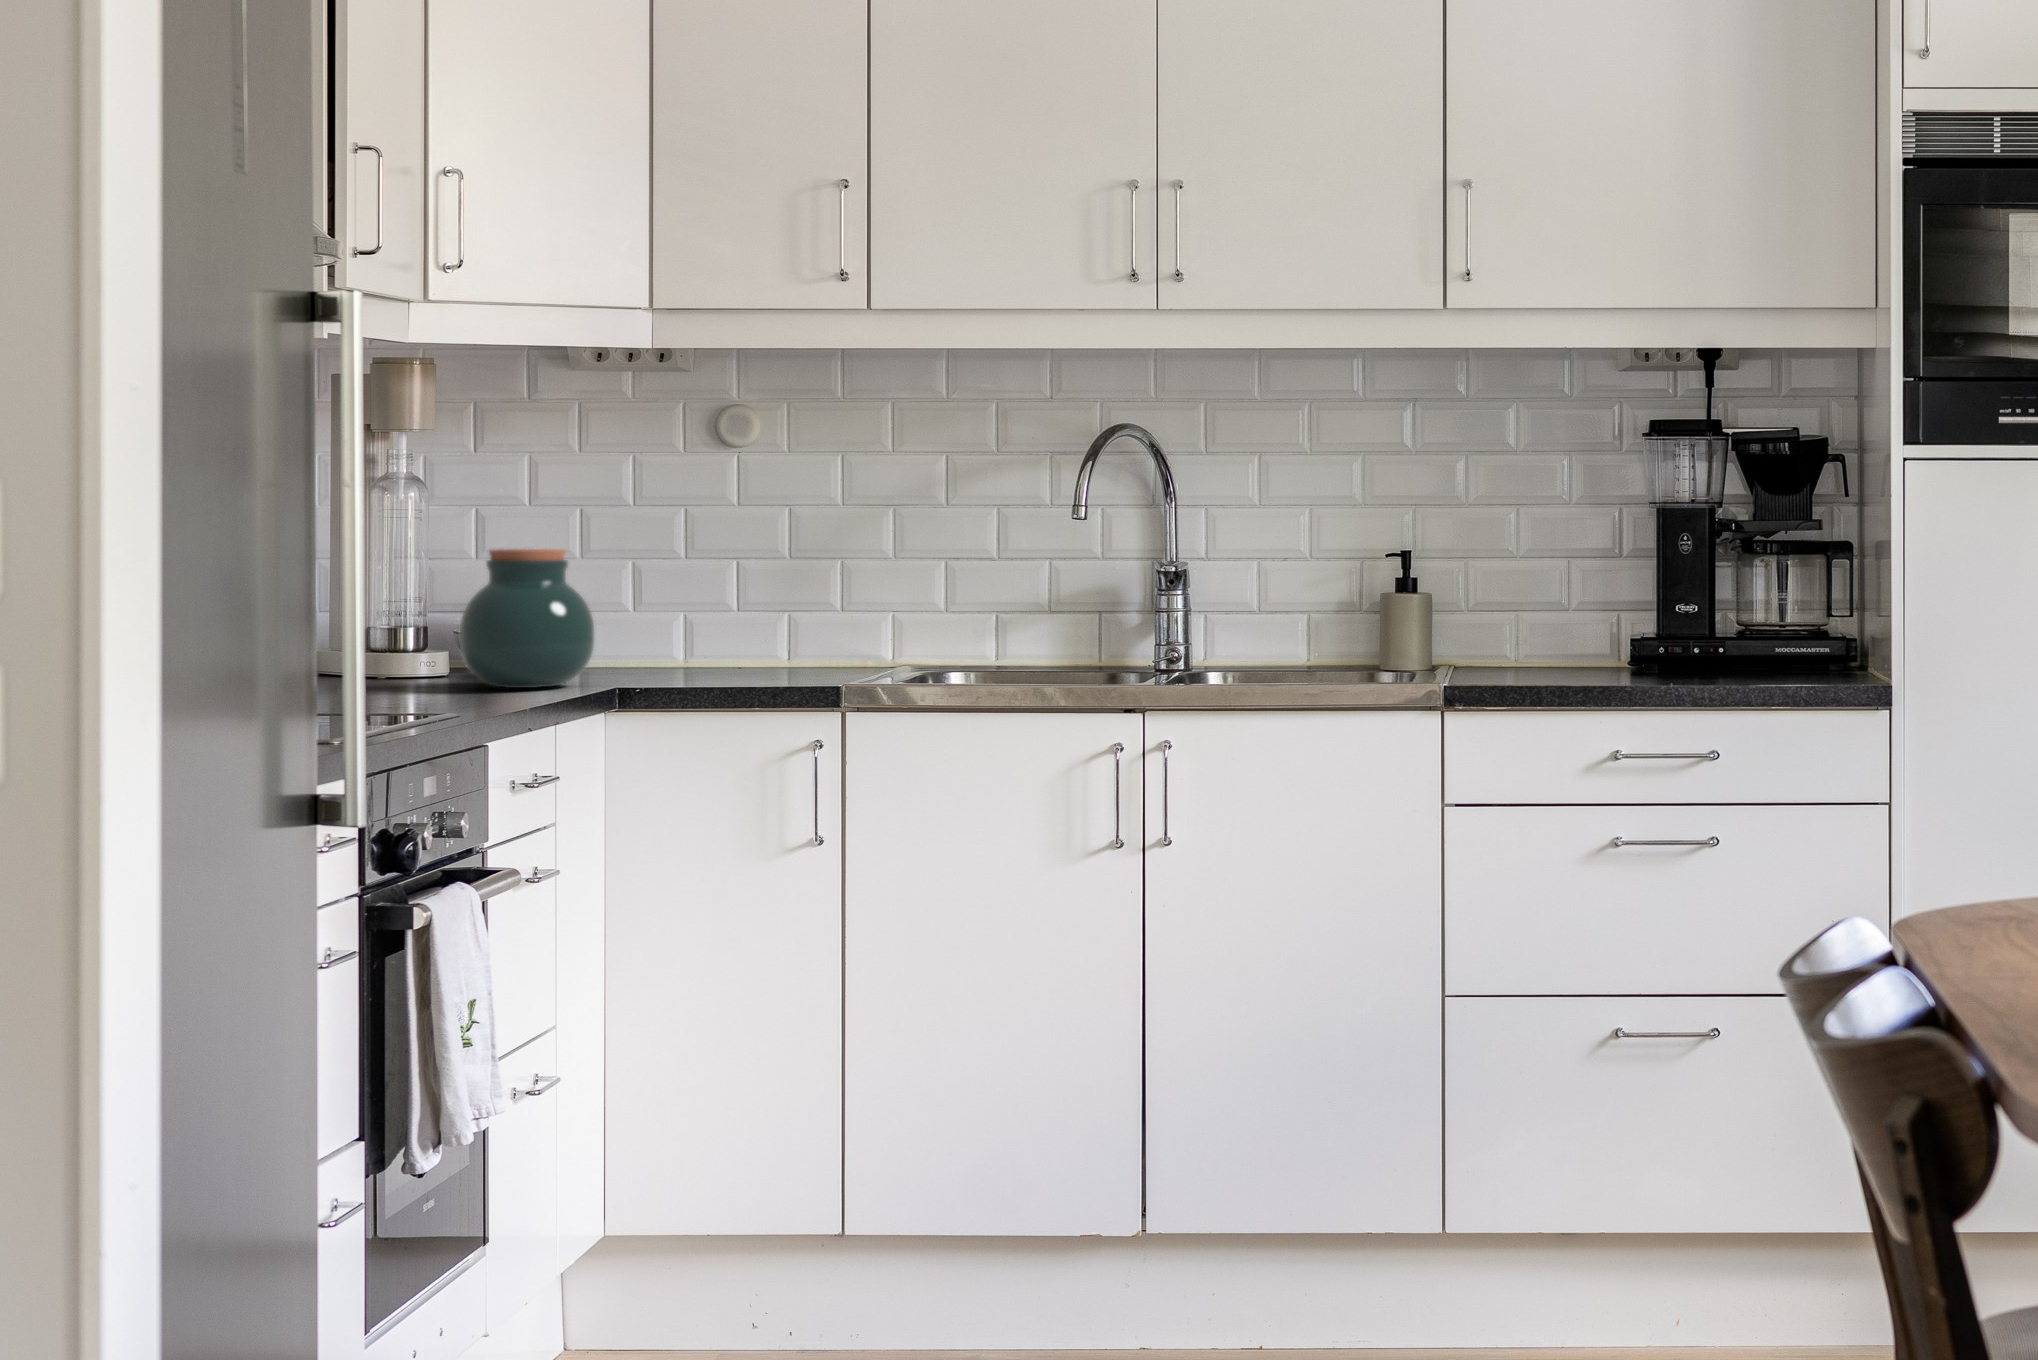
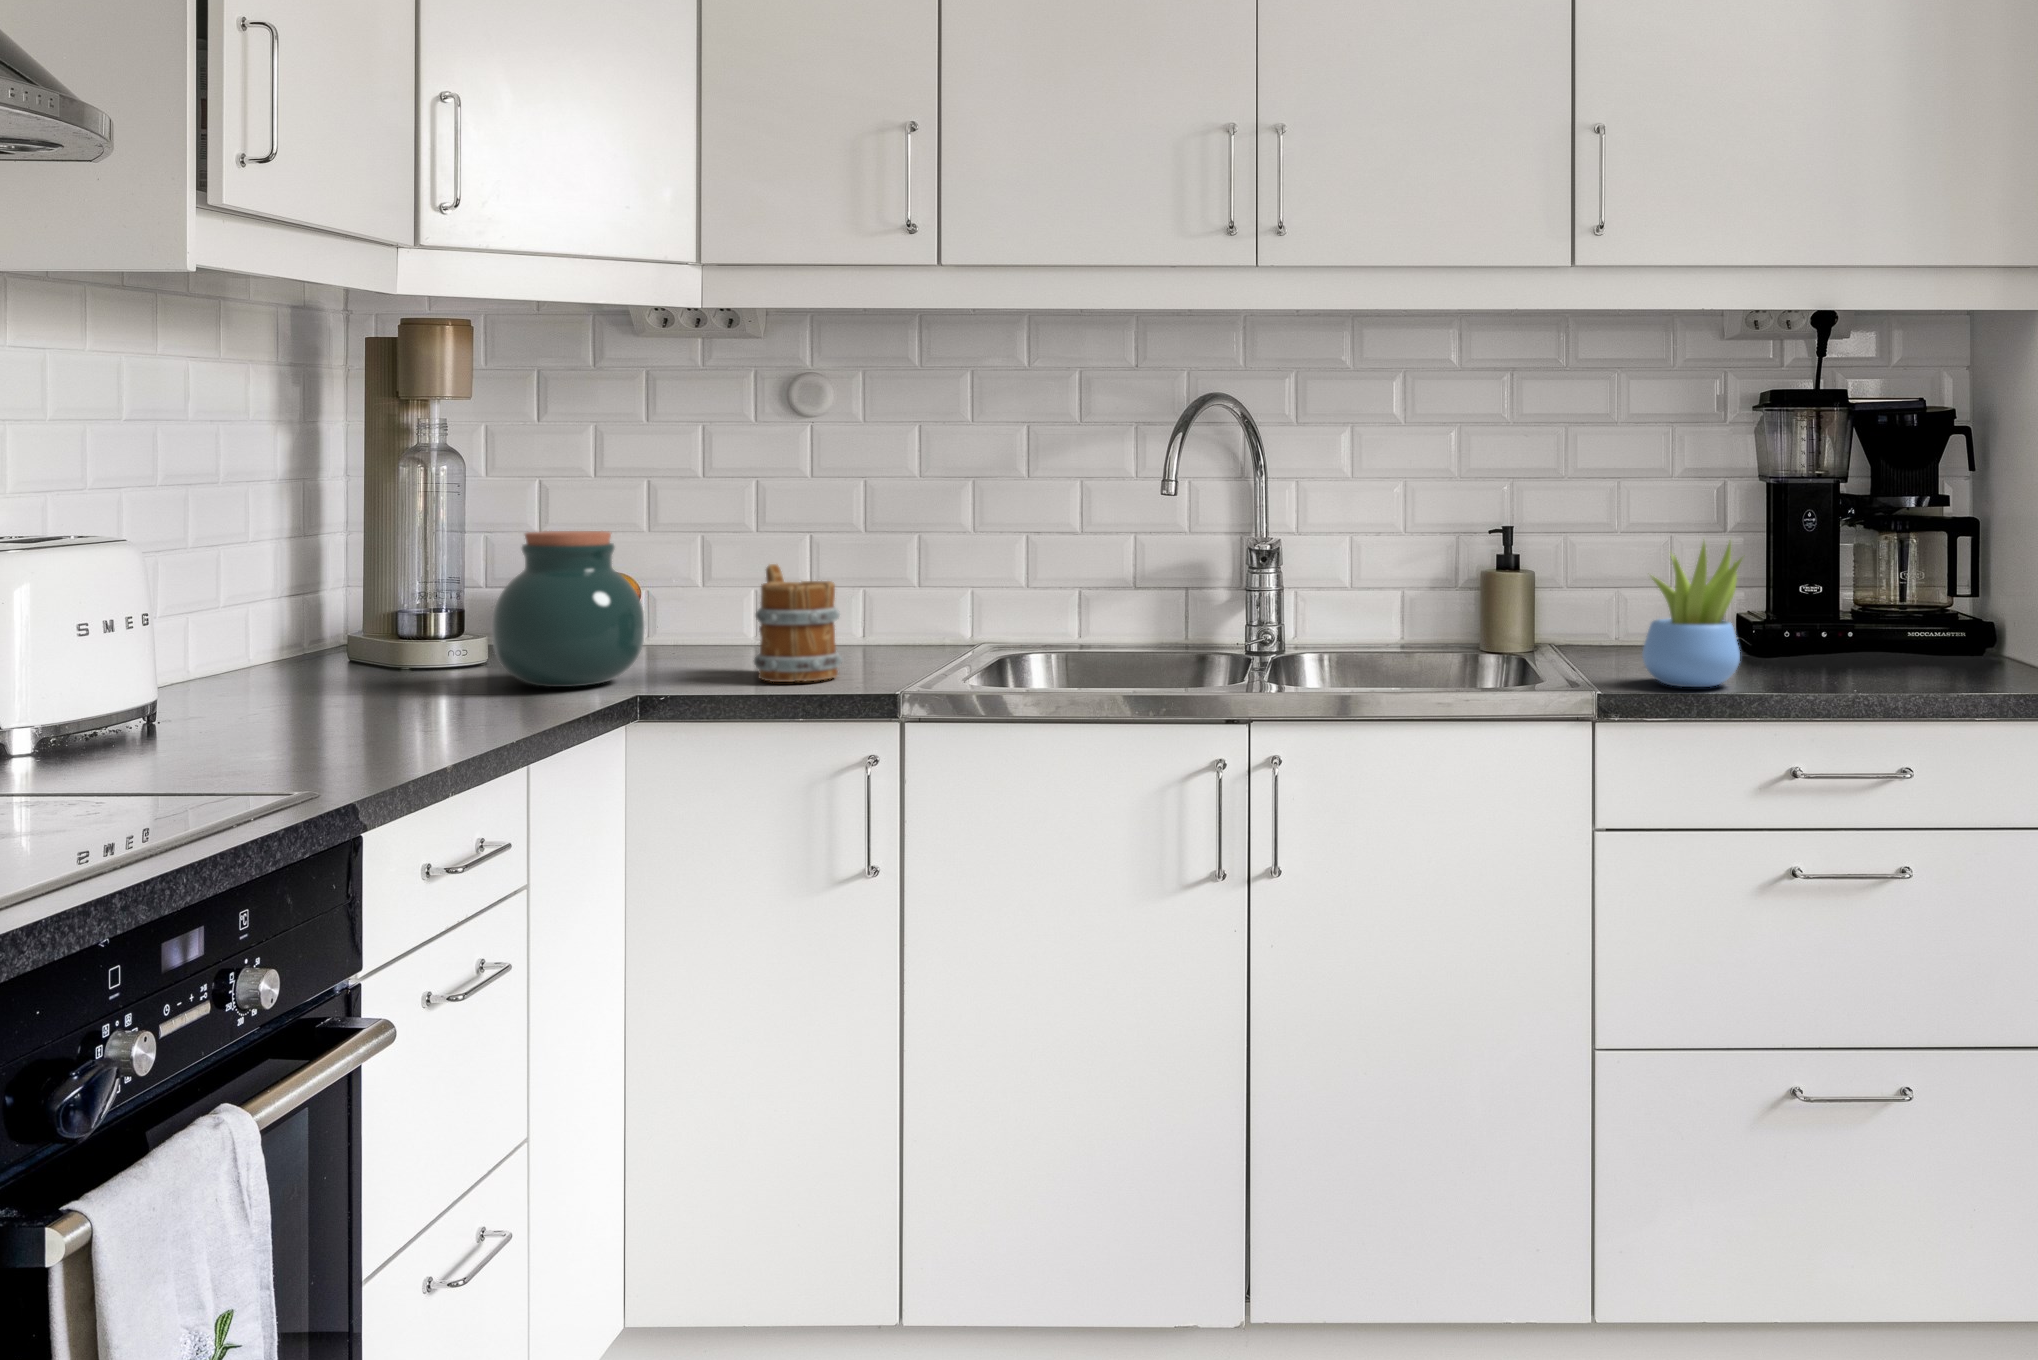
succulent plant: none [1502,551,1588,686] -> present [1642,542,1742,687]
mug: none [694,581,775,685] -> present [754,564,842,682]

